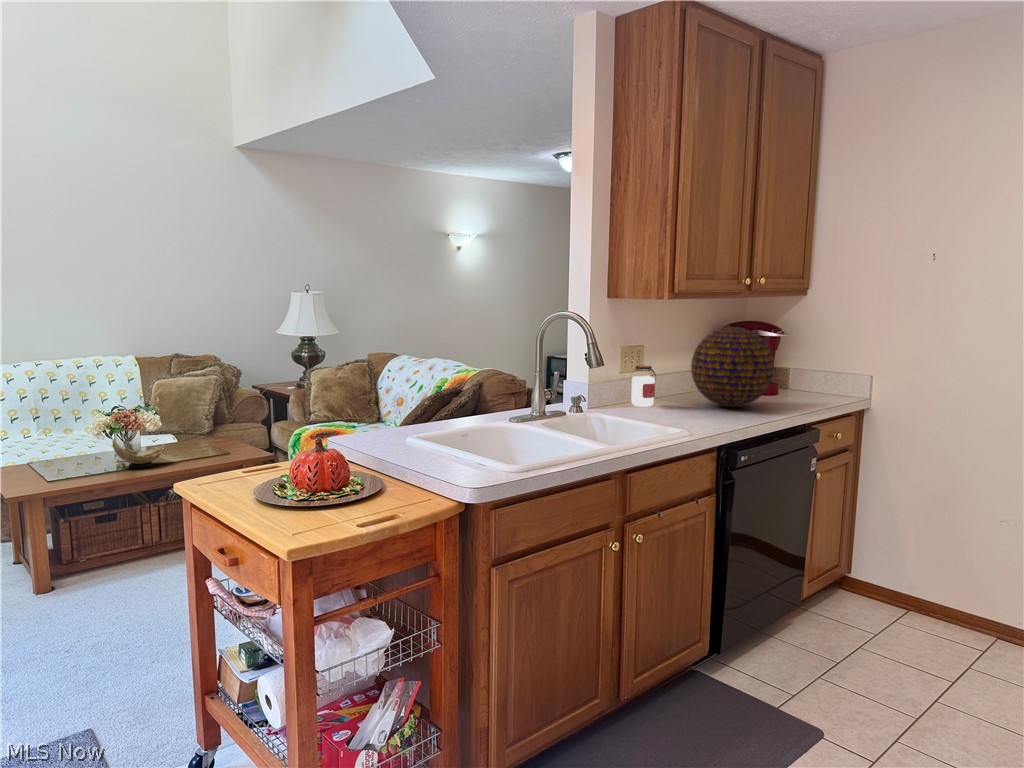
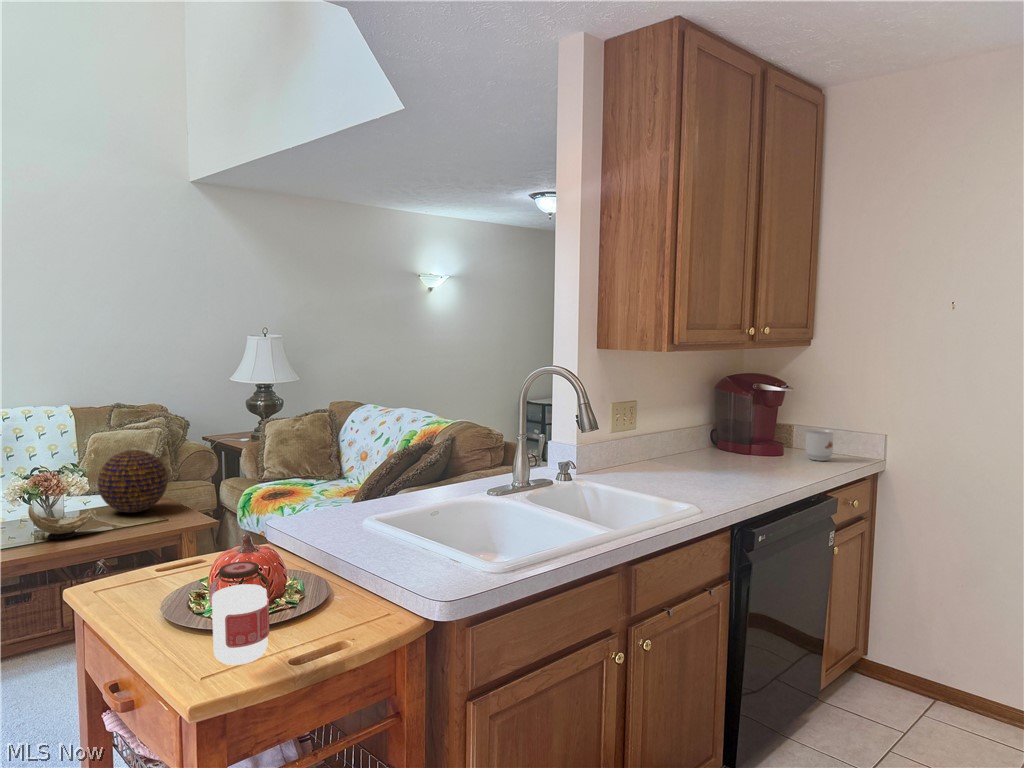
decorative orb: present [691,327,774,407] -> present [98,450,168,513]
jar: present [632,365,656,407] -> present [209,562,270,665]
mug: none [799,371,825,399] -> present [806,429,834,461]

